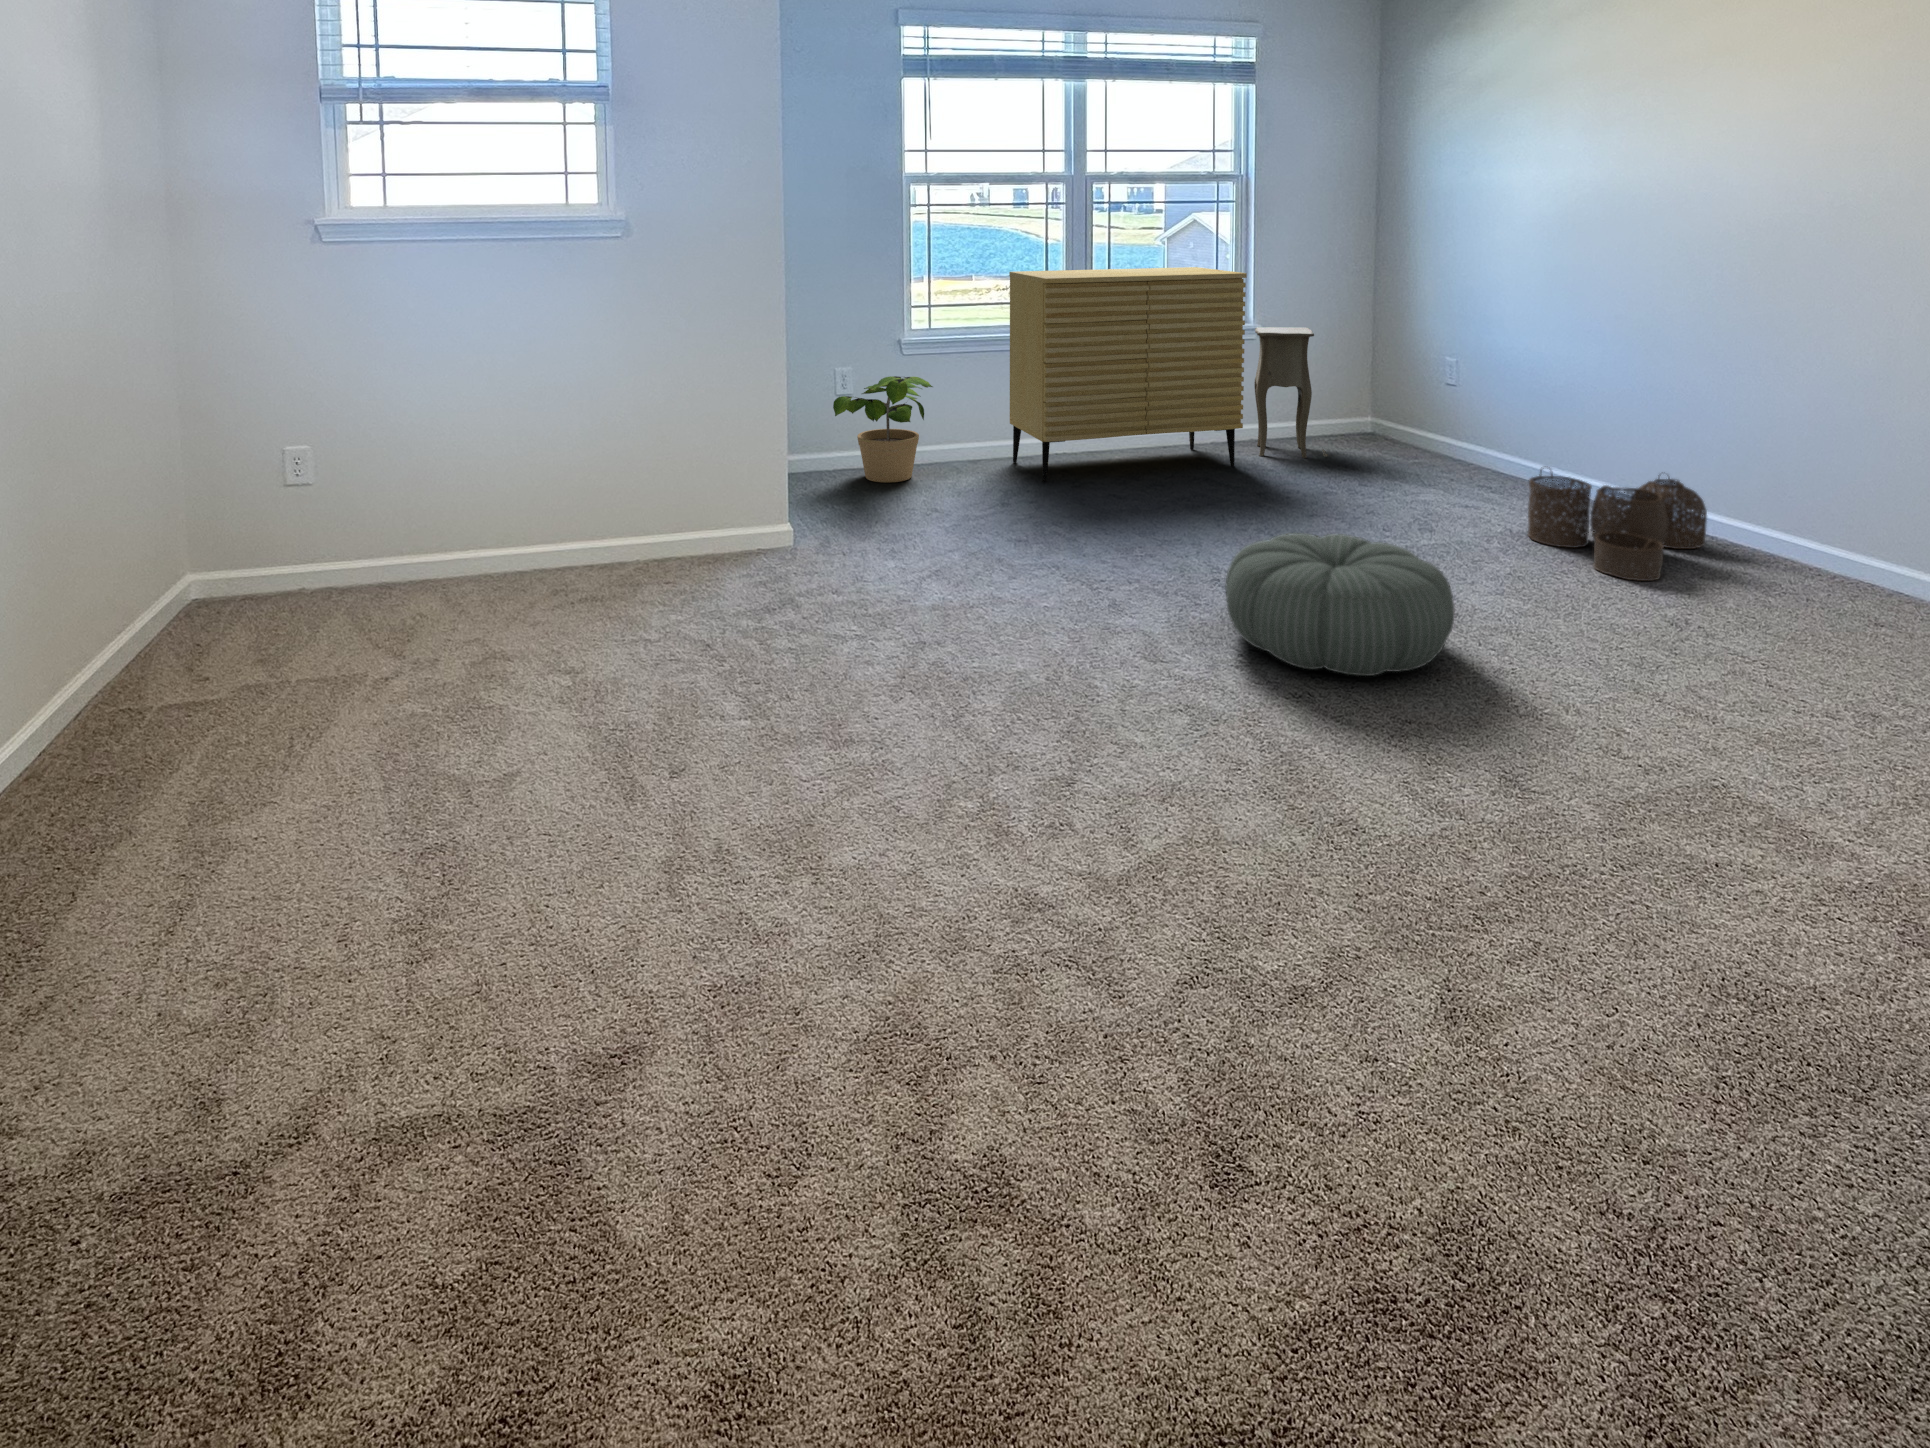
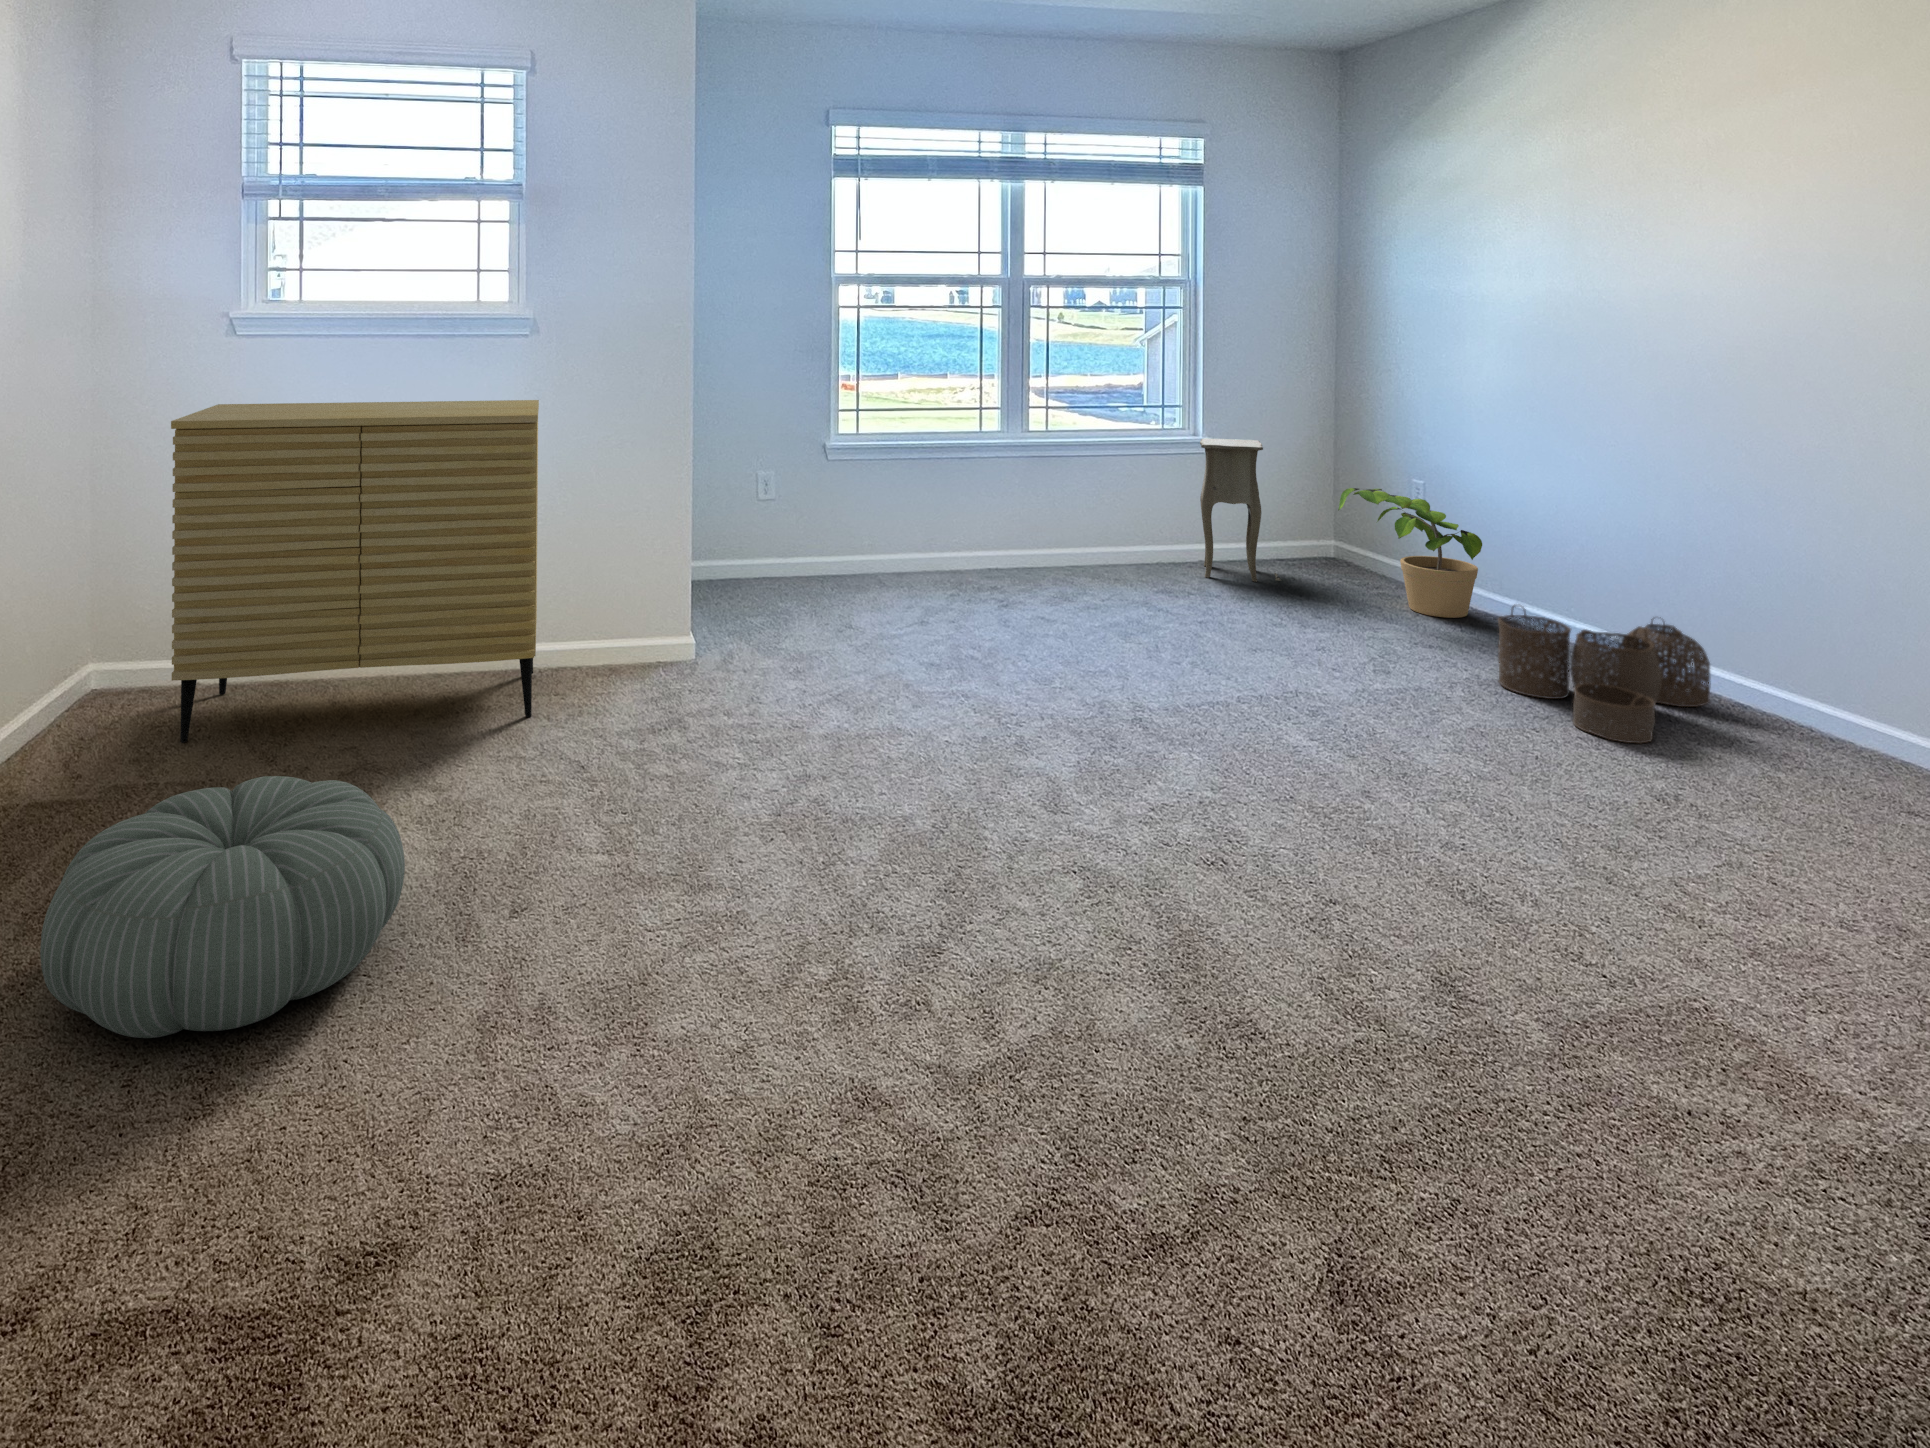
dresser: present [1009,267,1247,482] -> present [171,400,539,743]
potted plant: present [833,376,933,482] -> present [1338,488,1482,618]
pouf: present [1225,533,1454,676] -> present [40,776,405,1038]

